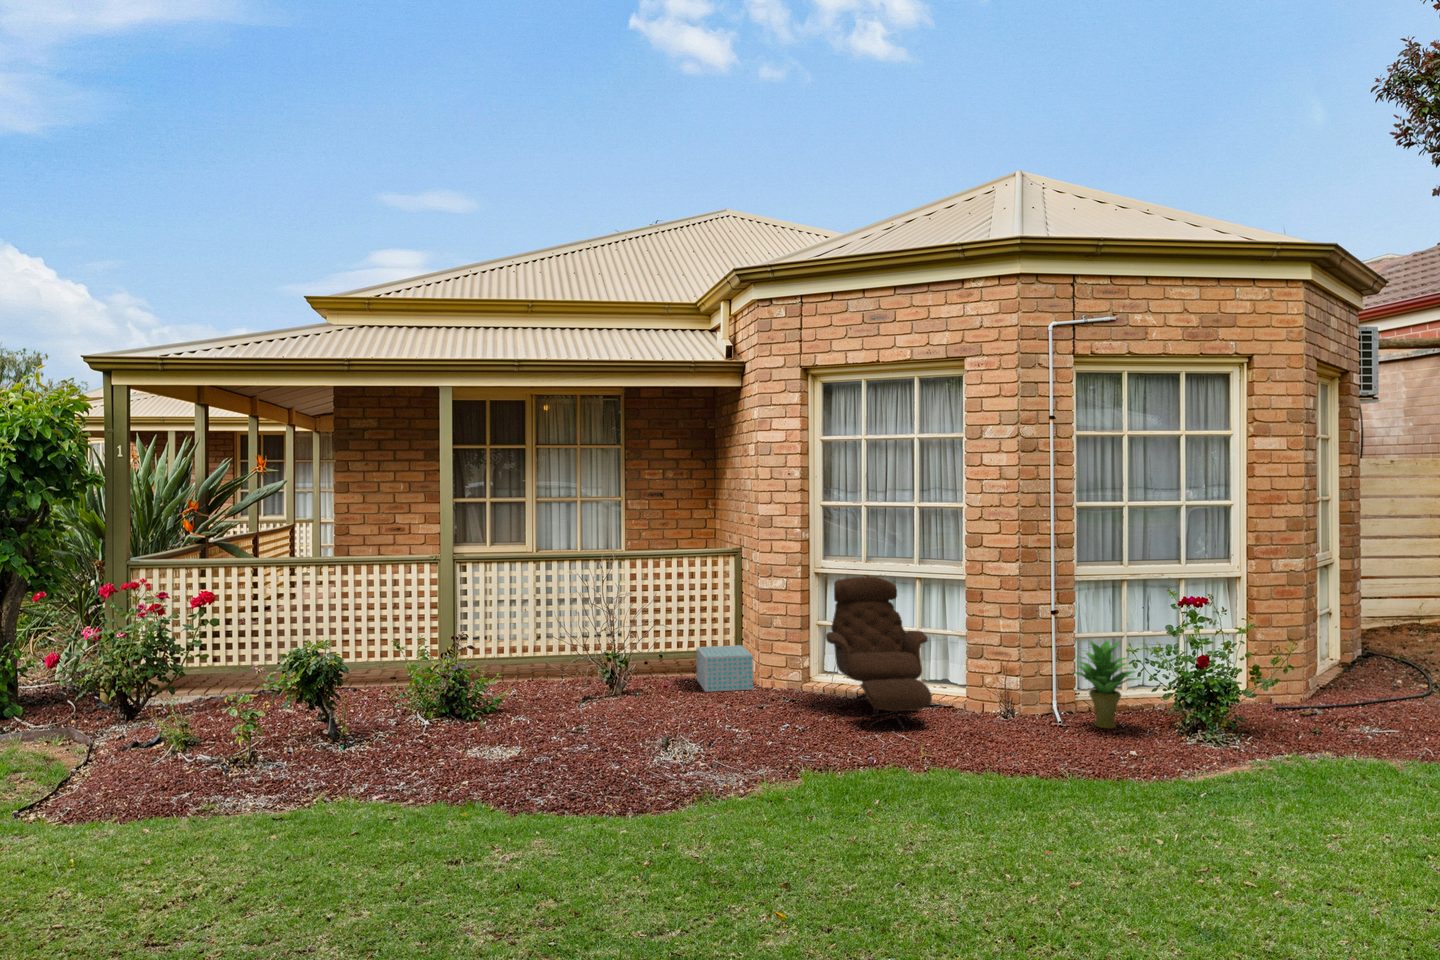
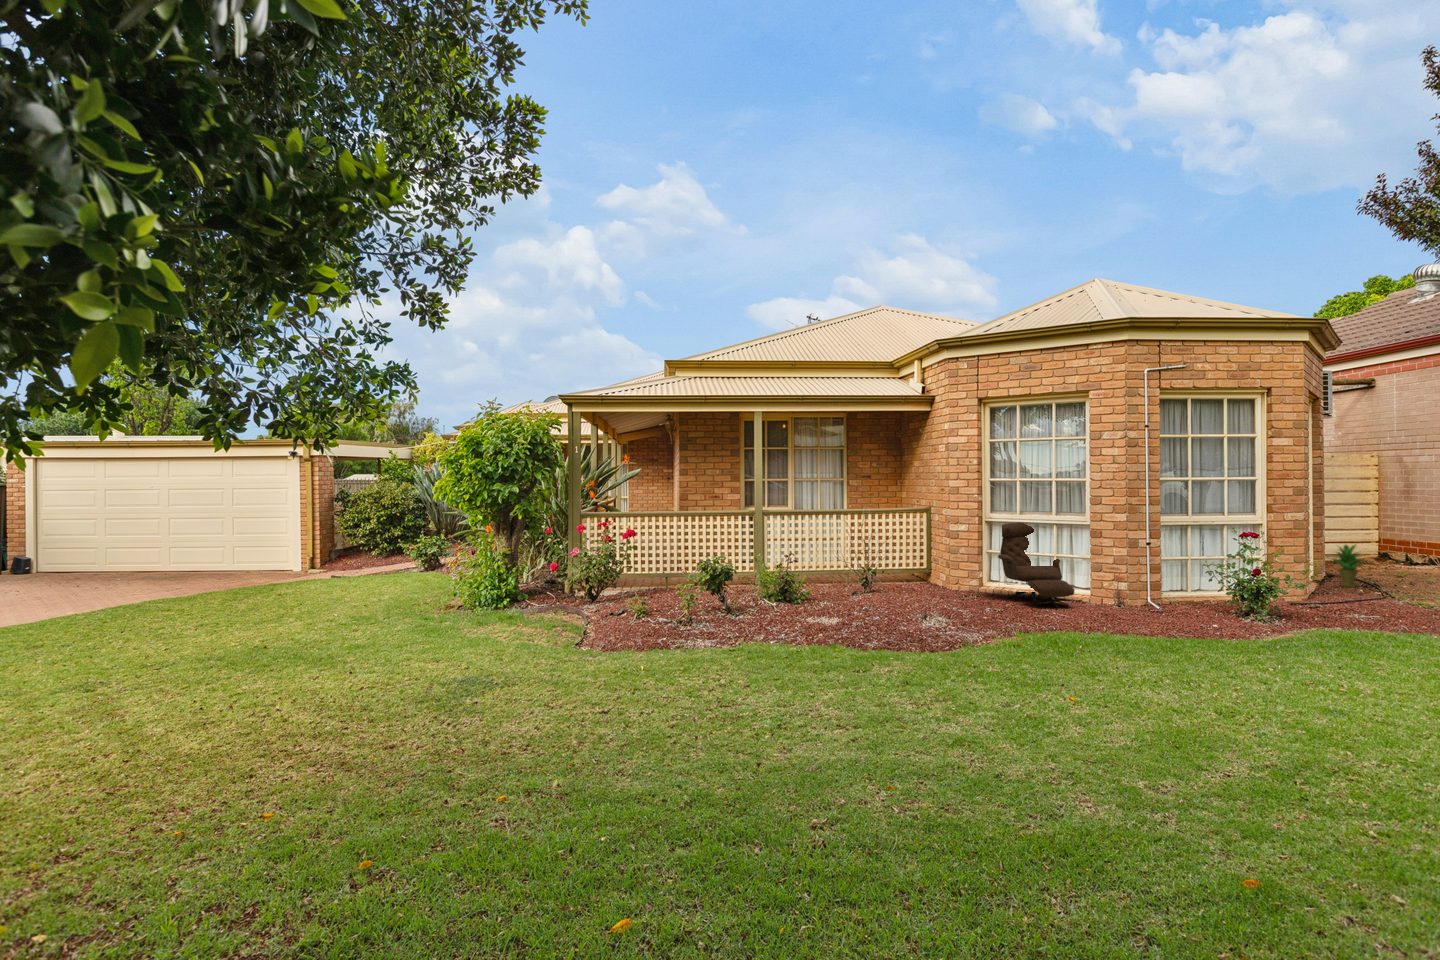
potted plant: present [1074,641,1138,728] -> present [1334,545,1363,587]
storage box: present [696,645,753,692] -> none [908,565,948,590]

